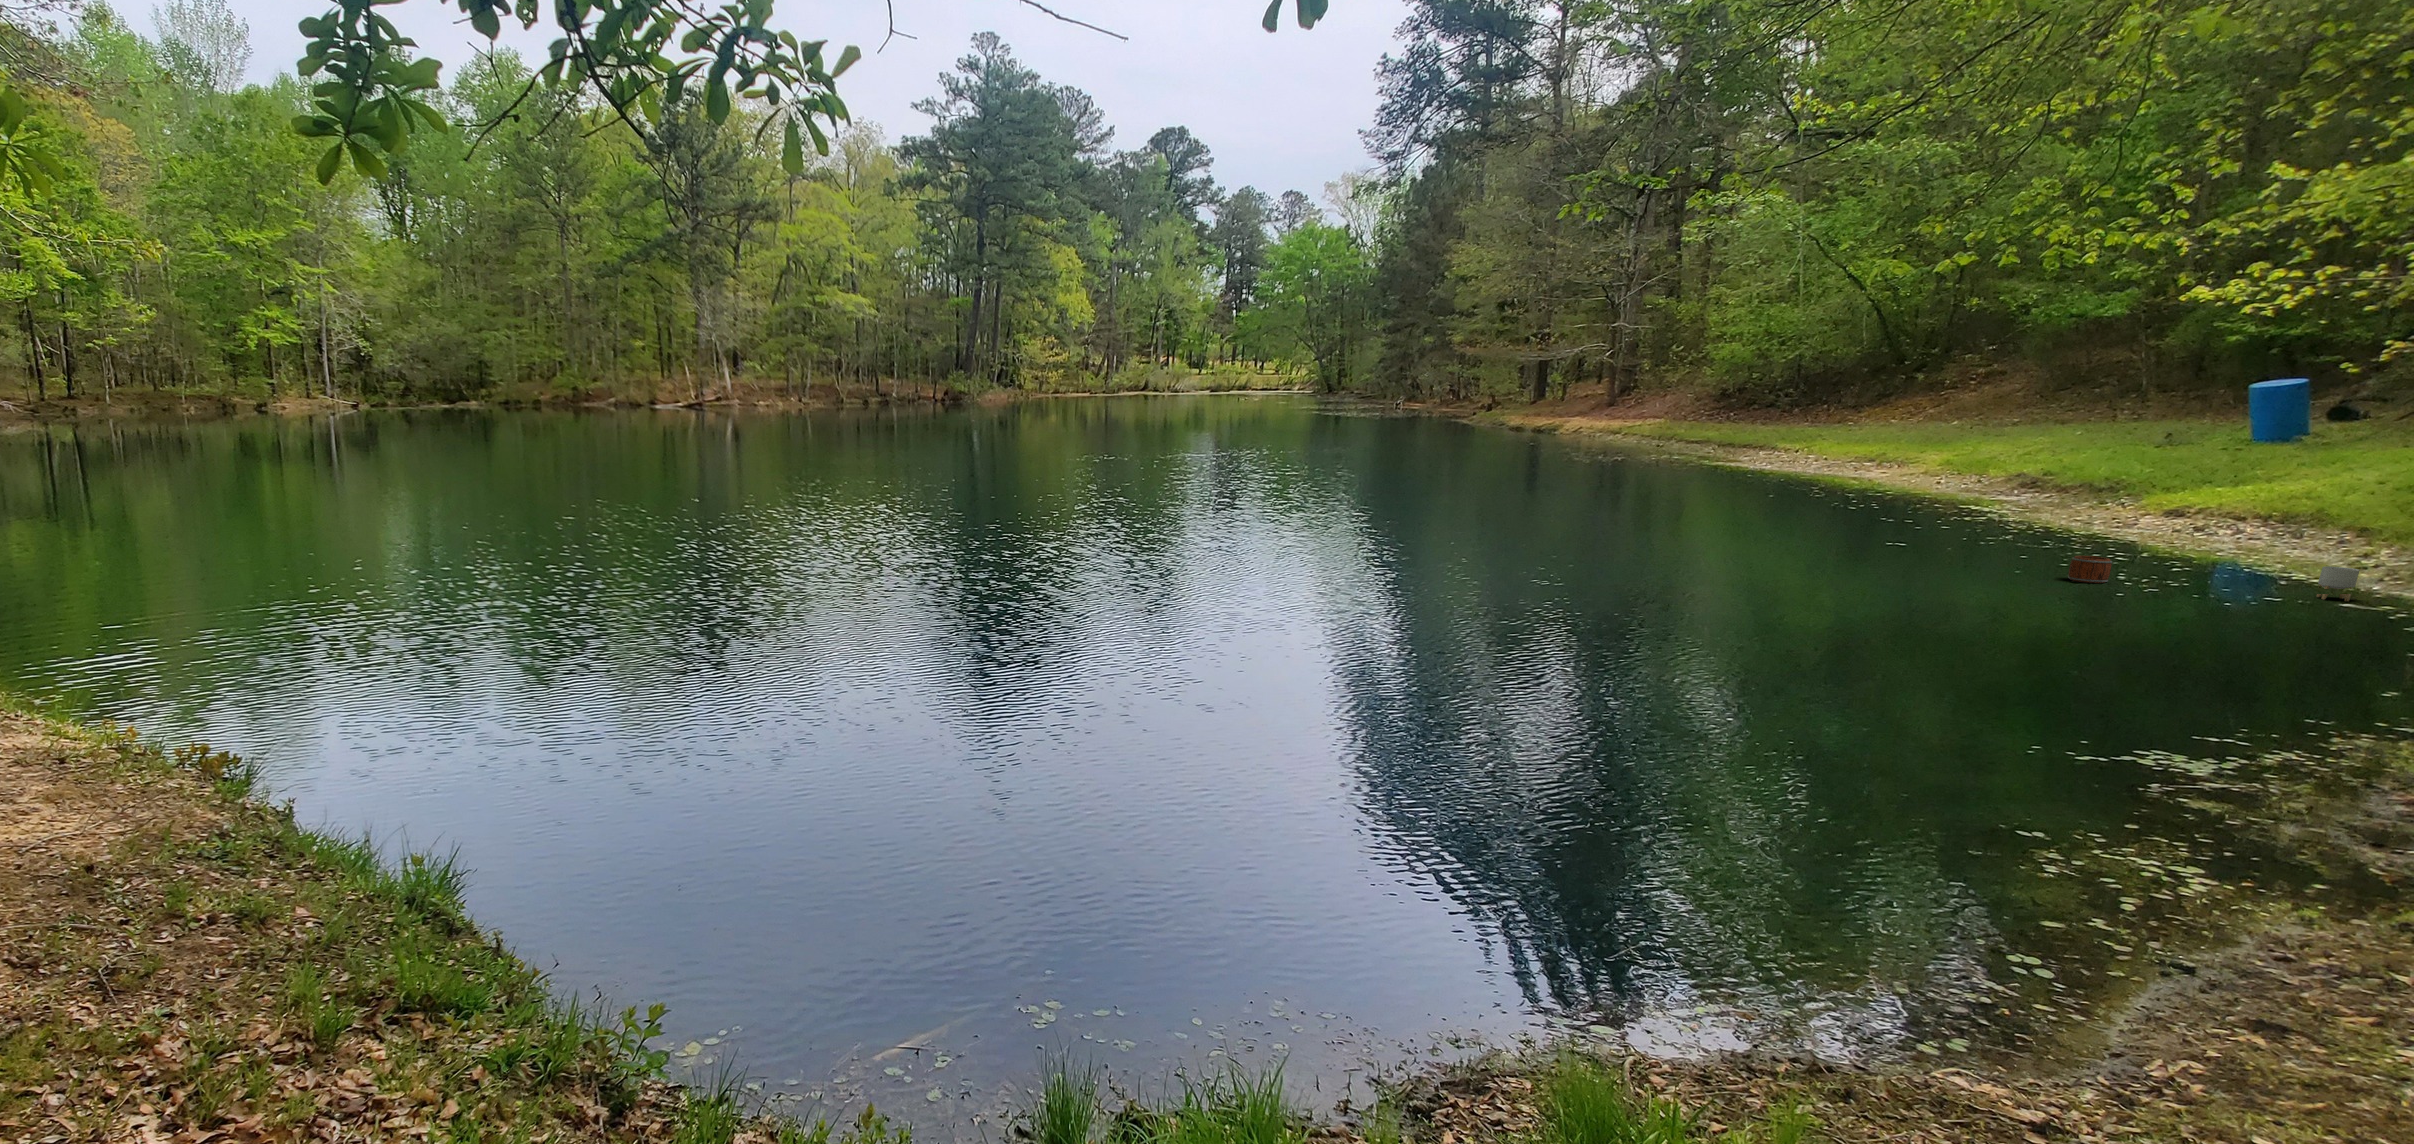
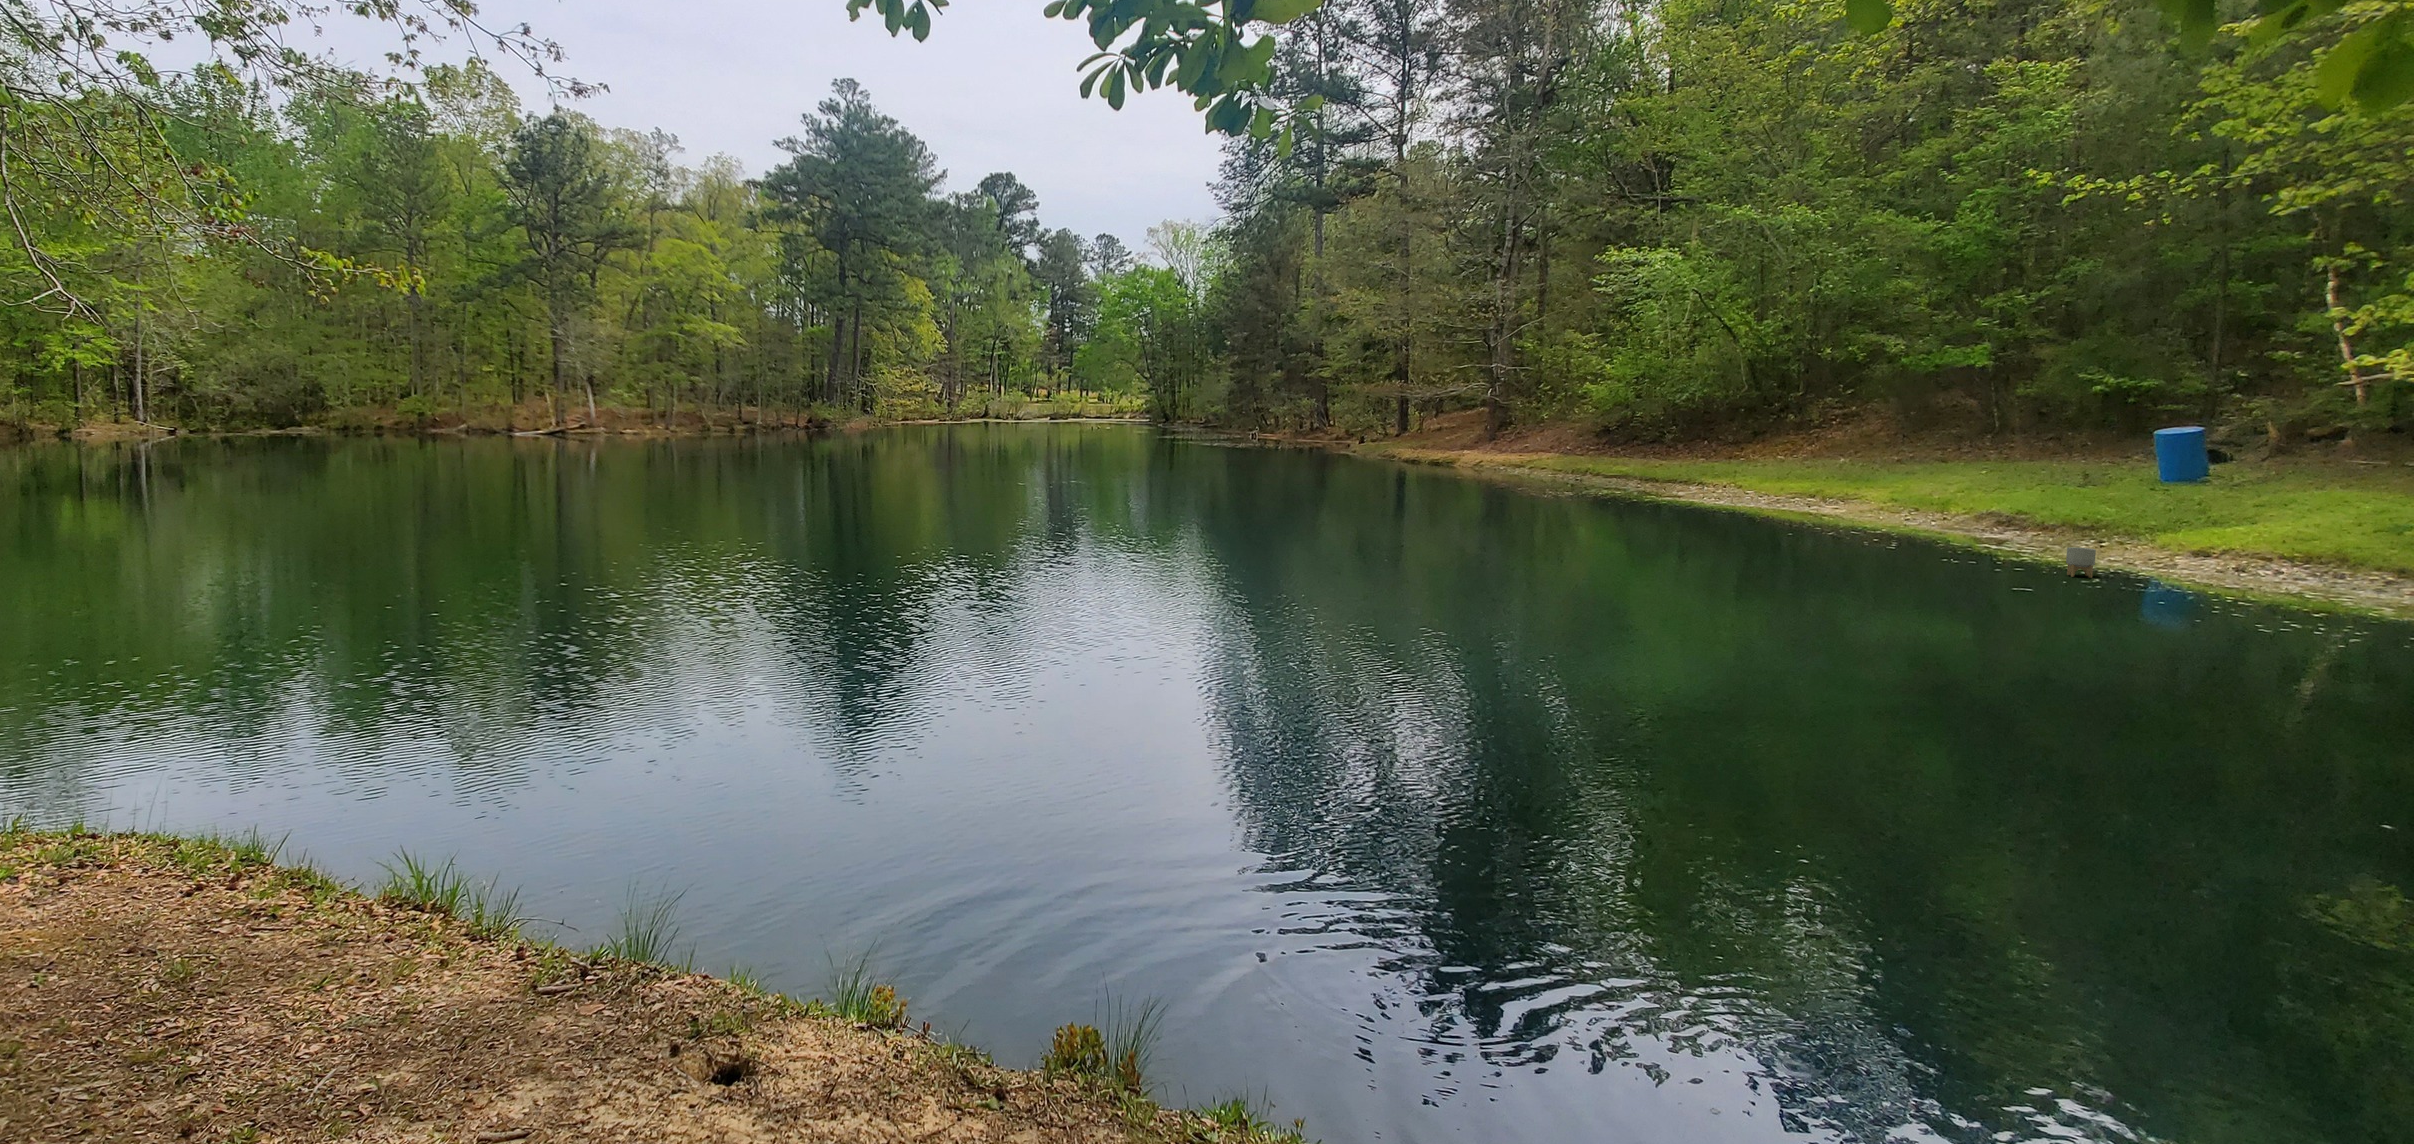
bucket: present [2068,556,2112,583] -> none [1868,544,1902,569]

